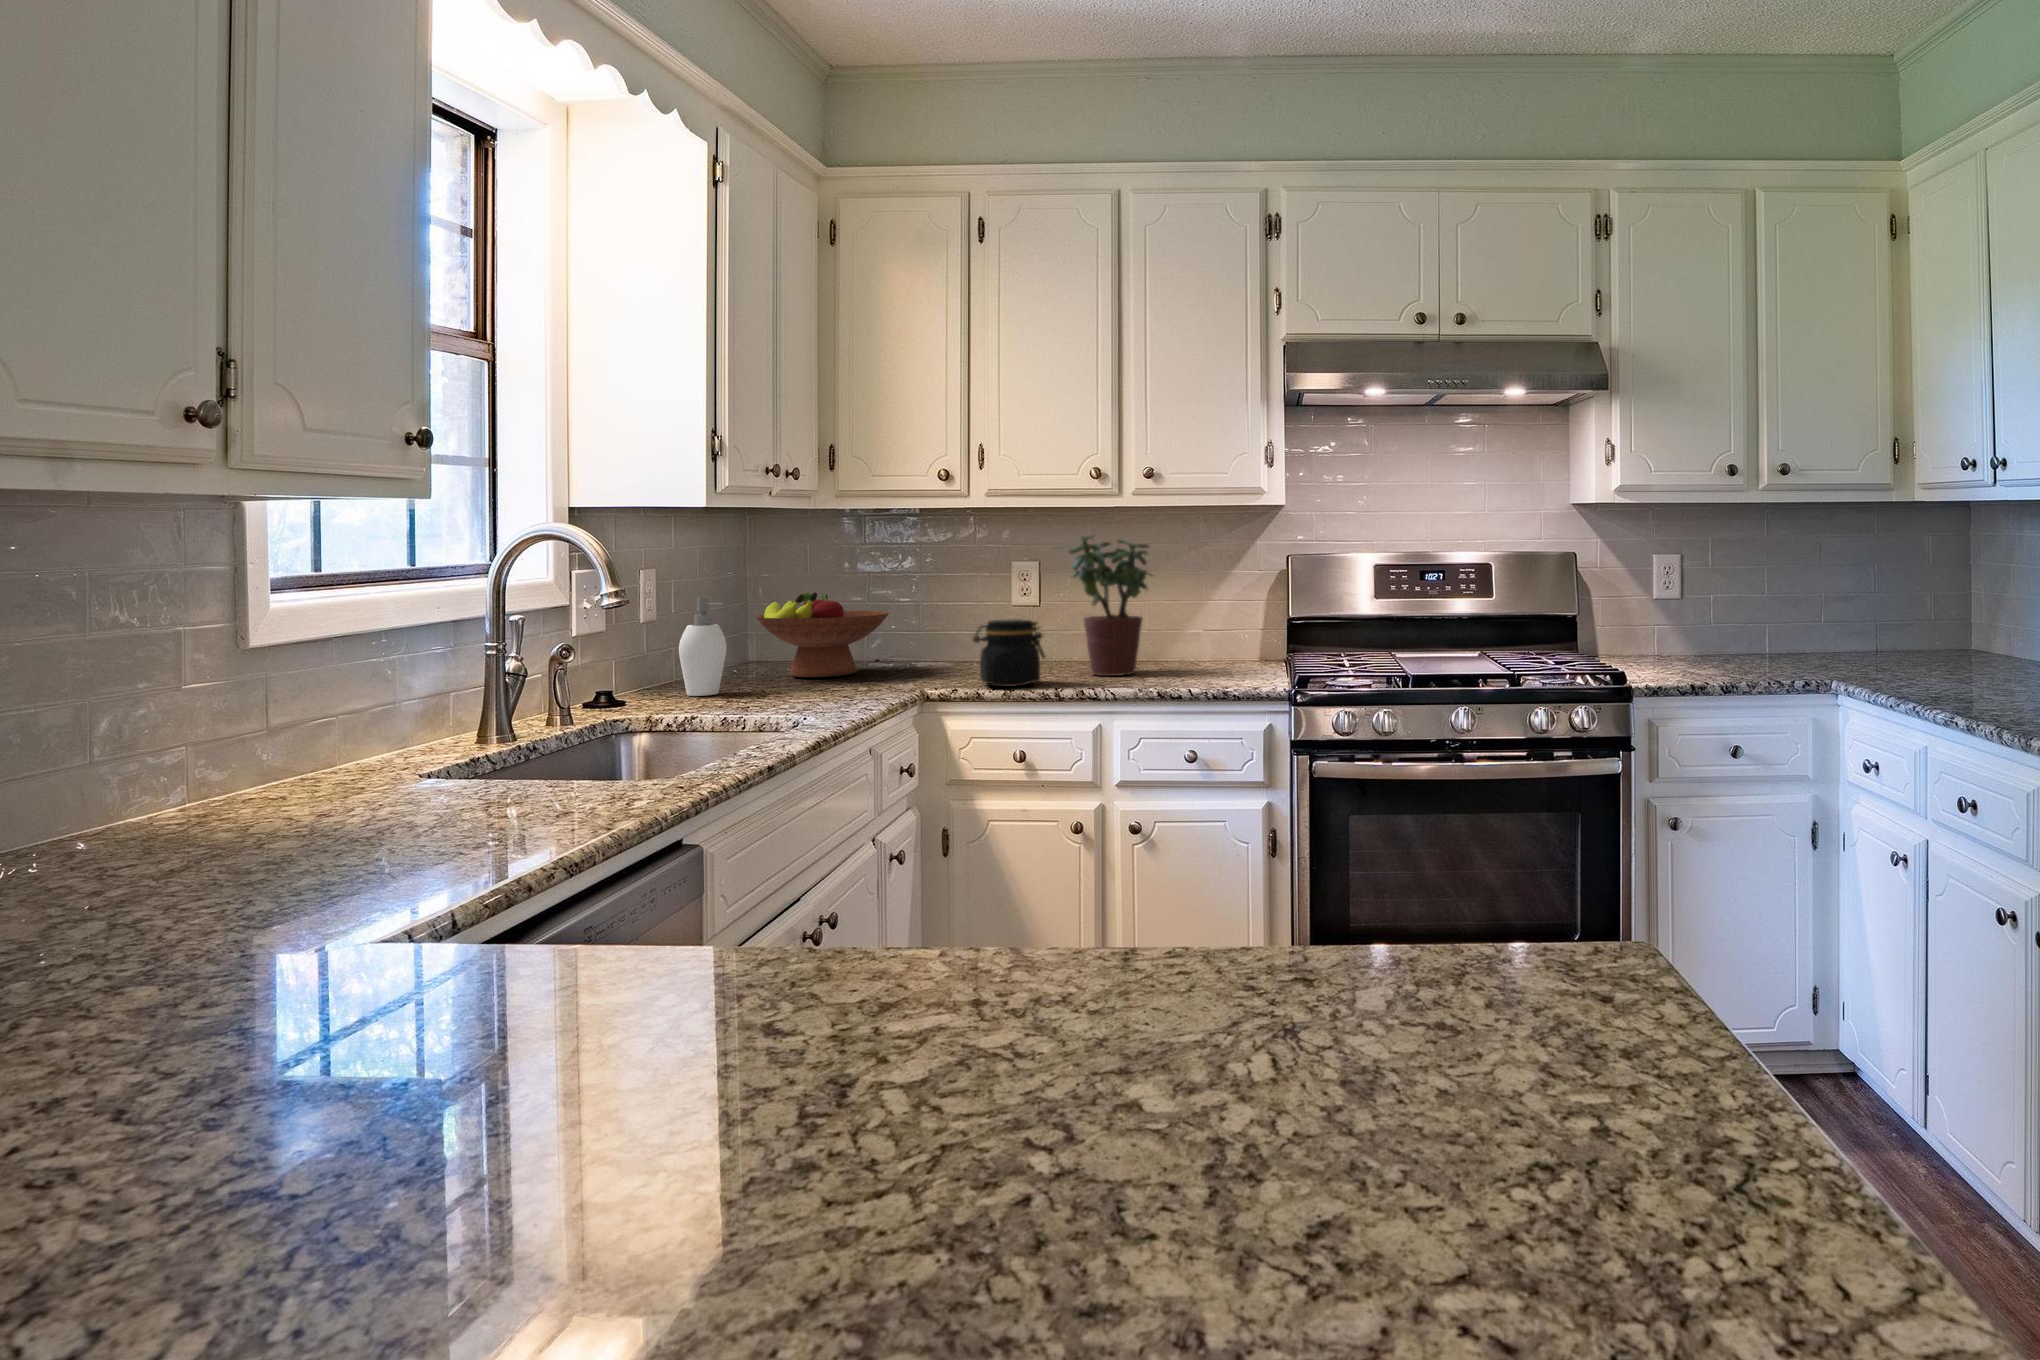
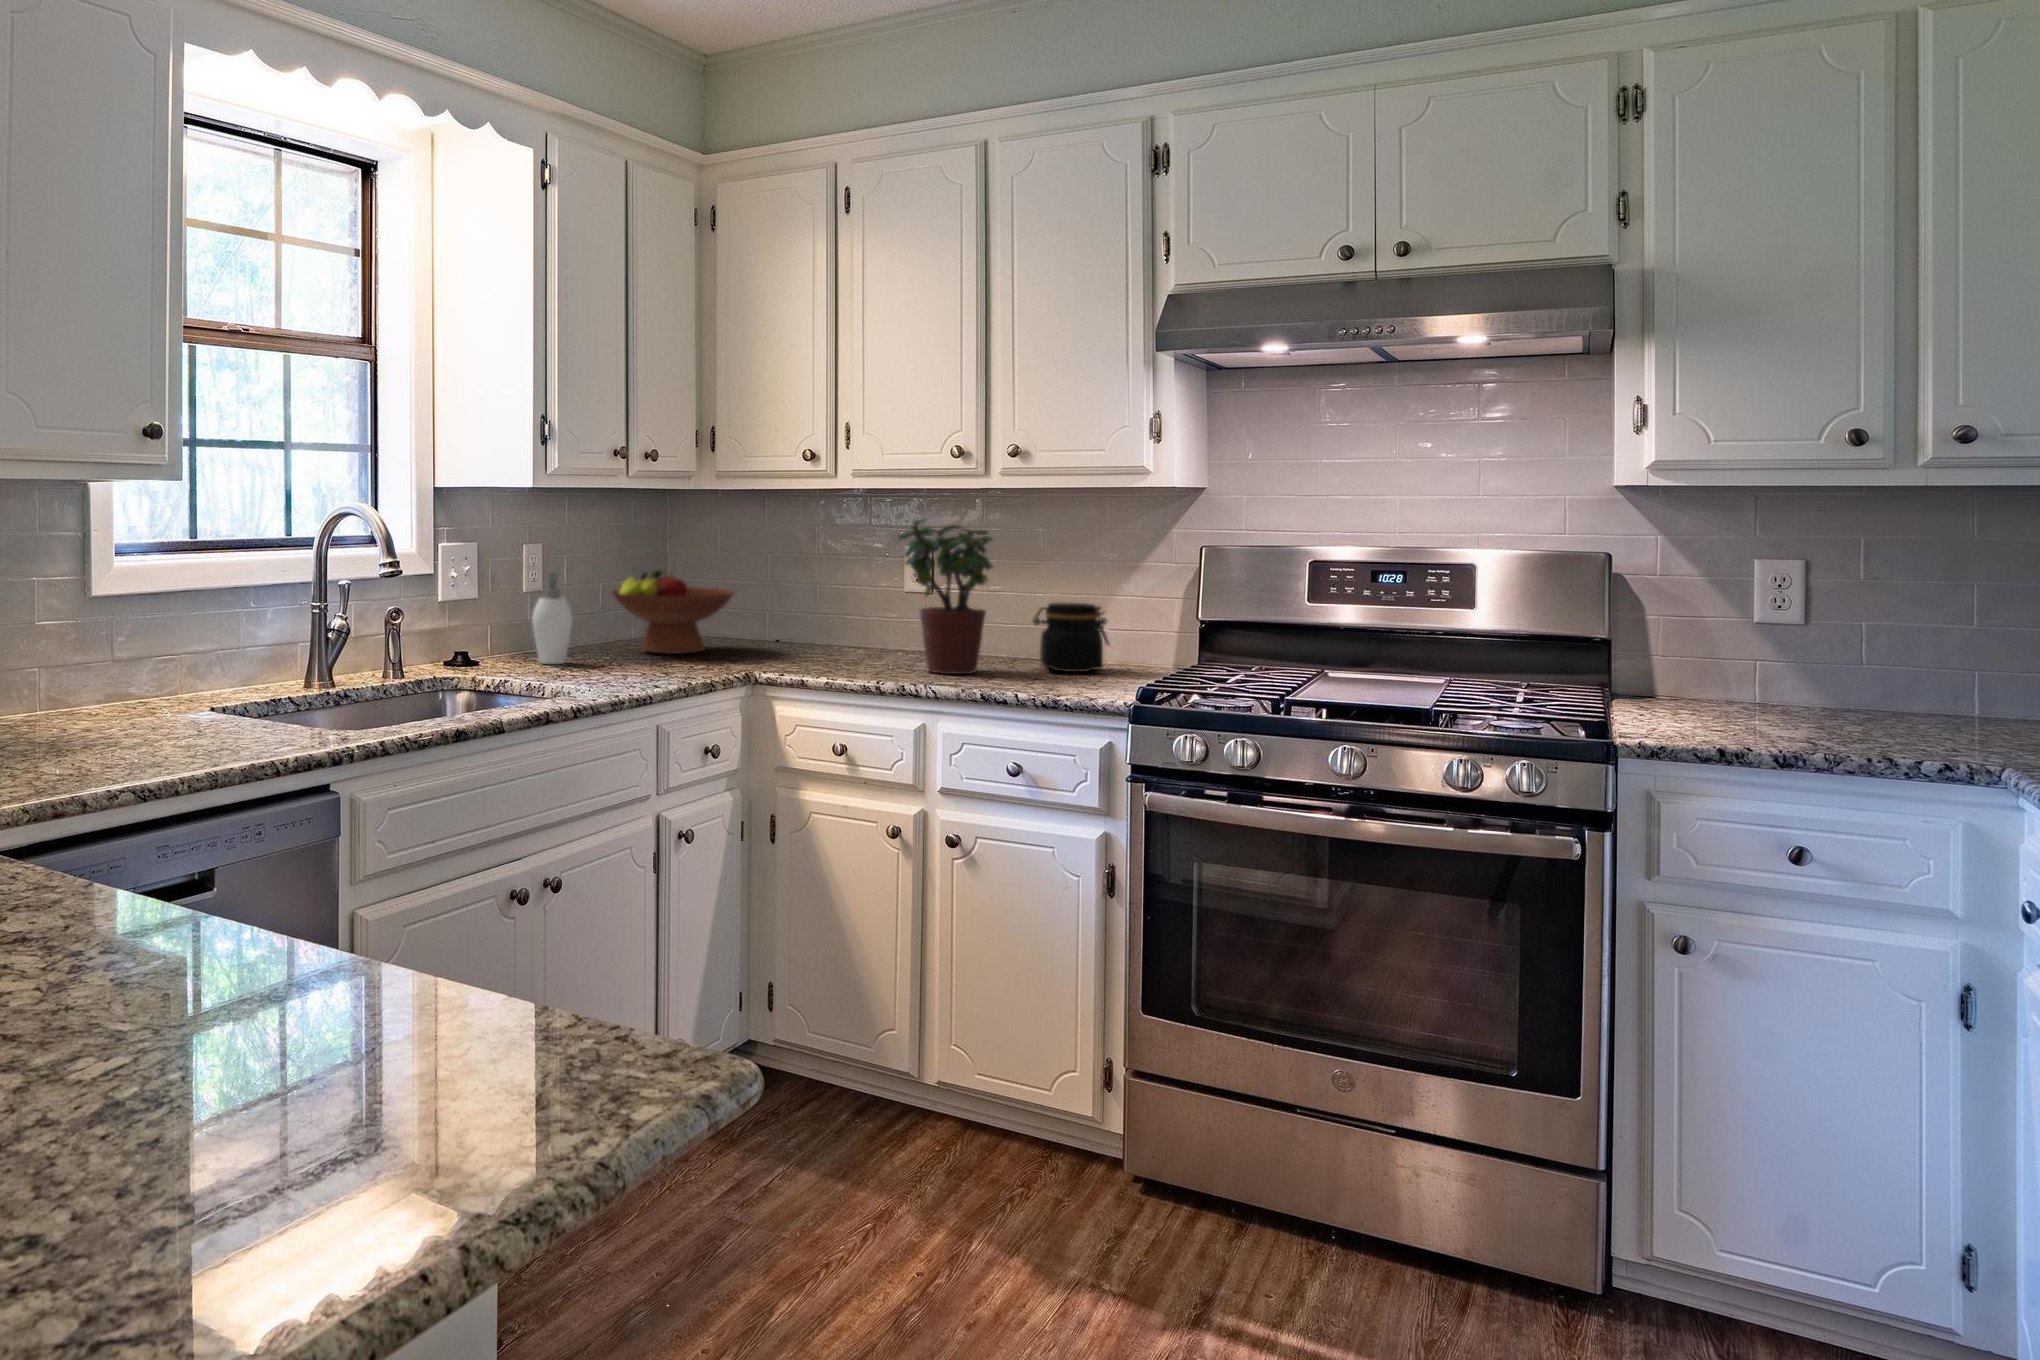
jar: present [973,619,1045,687] -> present [1033,603,1110,672]

